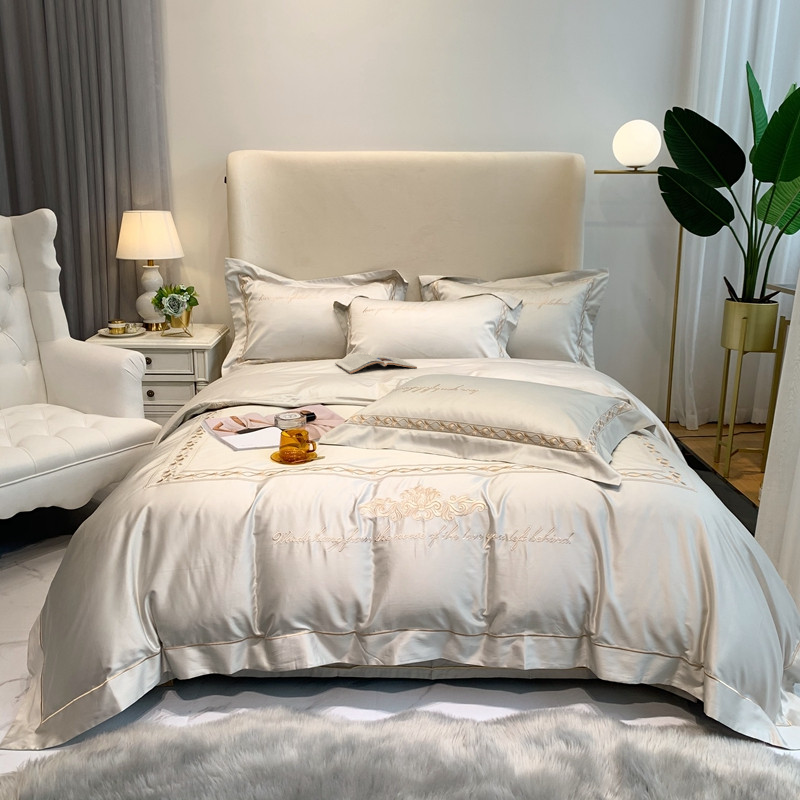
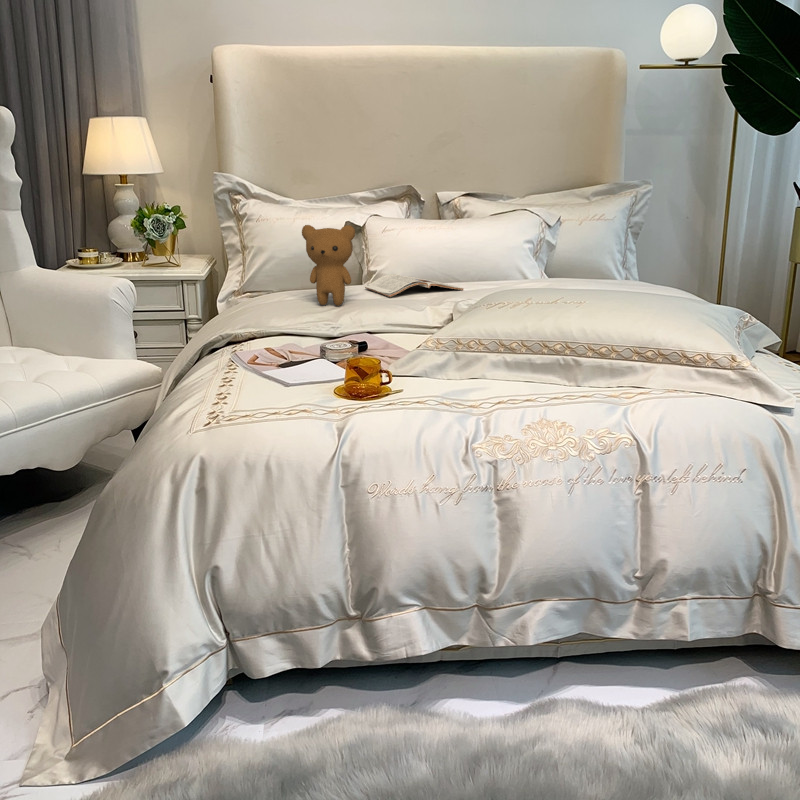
teddy bear: none [274,314,317,381] -> present [302,225,355,306]

